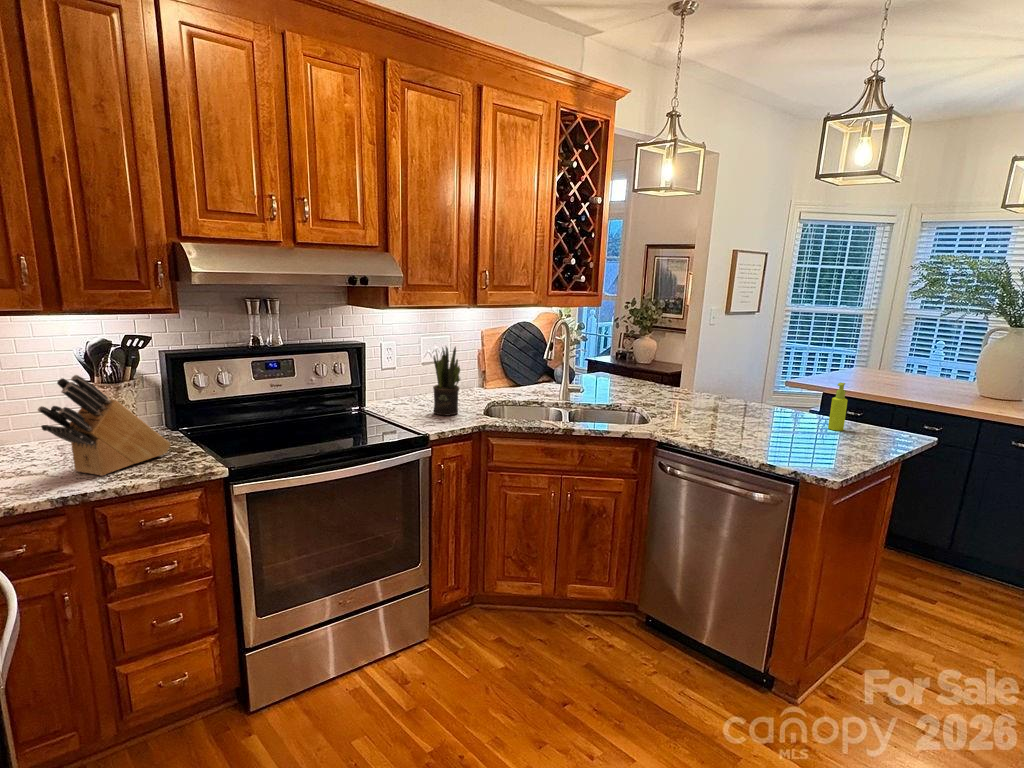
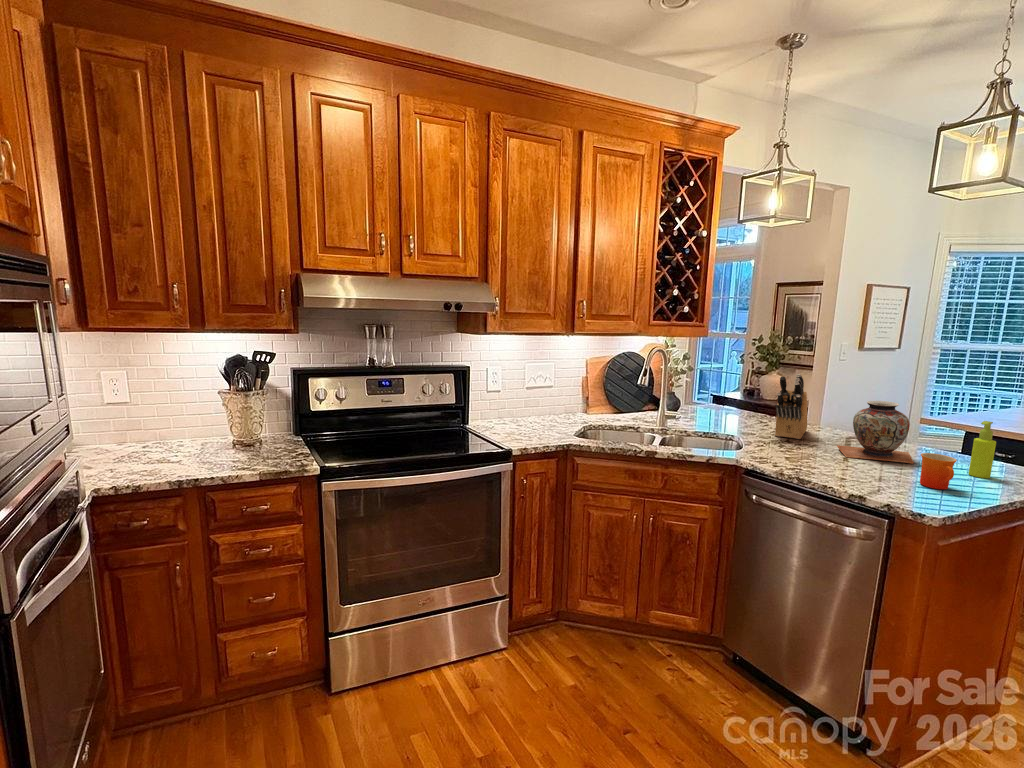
potted plant: present [433,347,460,416] -> none [528,369,554,434]
decorative vase: none [725,368,788,423] -> present [837,401,914,464]
knife block: present [38,375,171,476] -> present [775,374,807,439]
mug: none [796,412,822,442] -> present [920,453,957,489]

